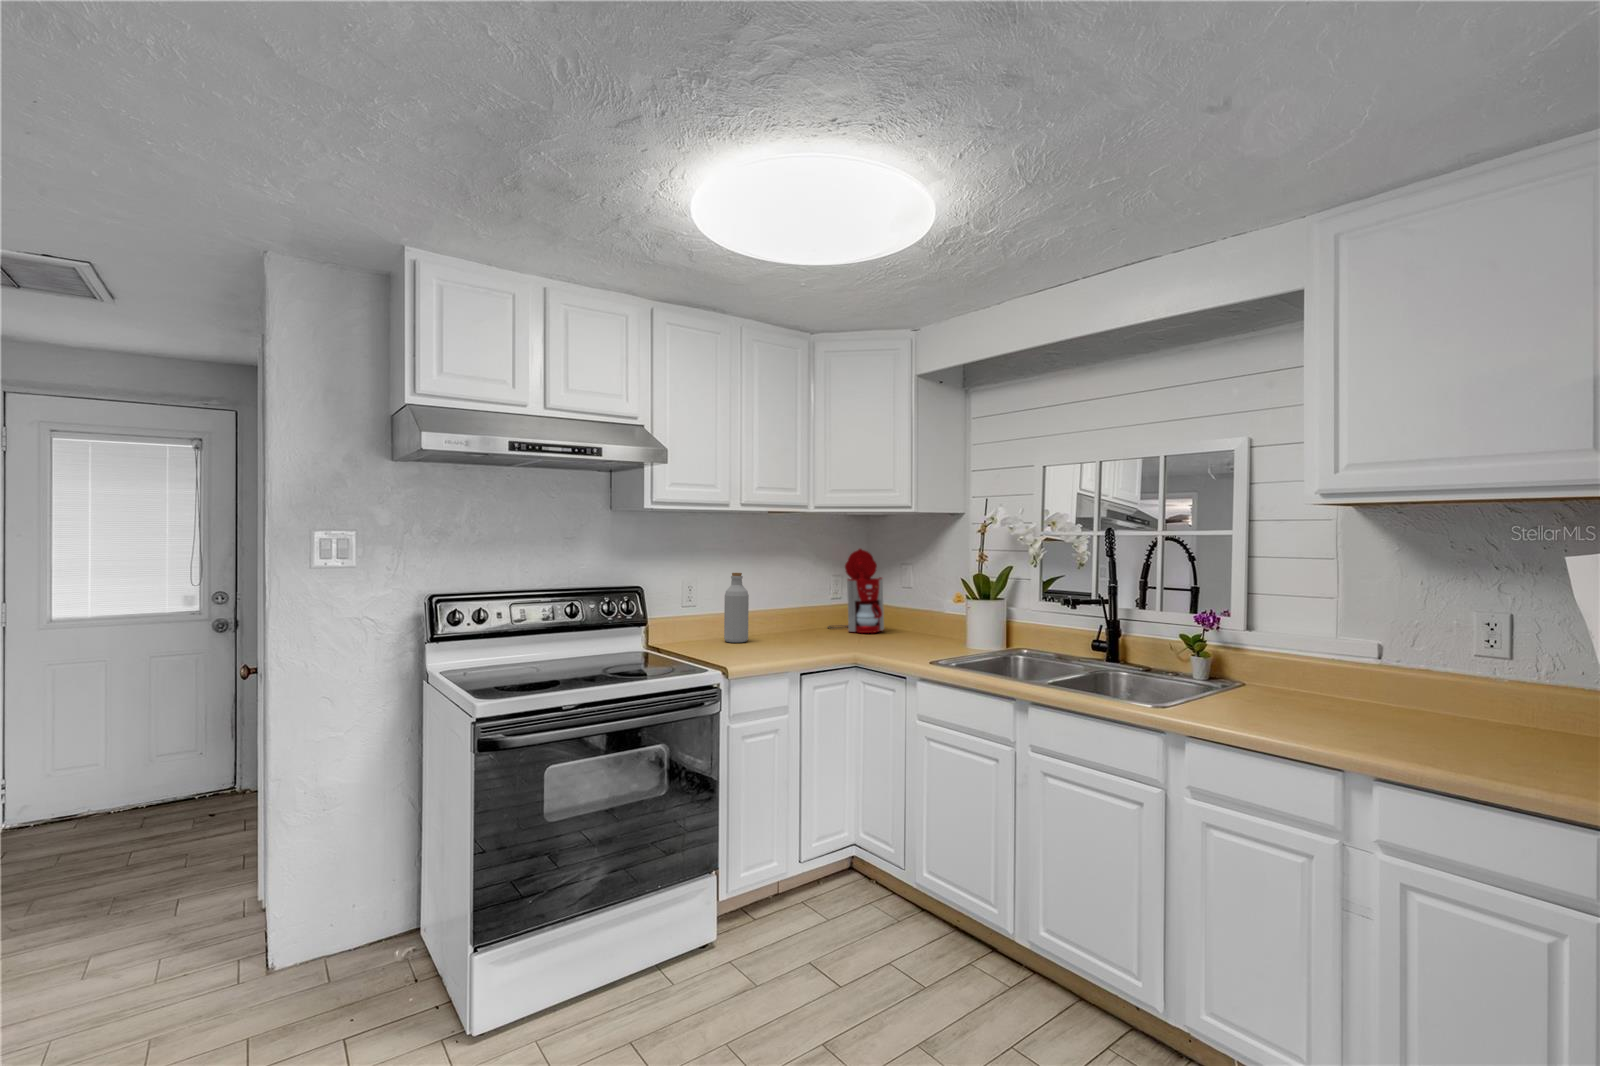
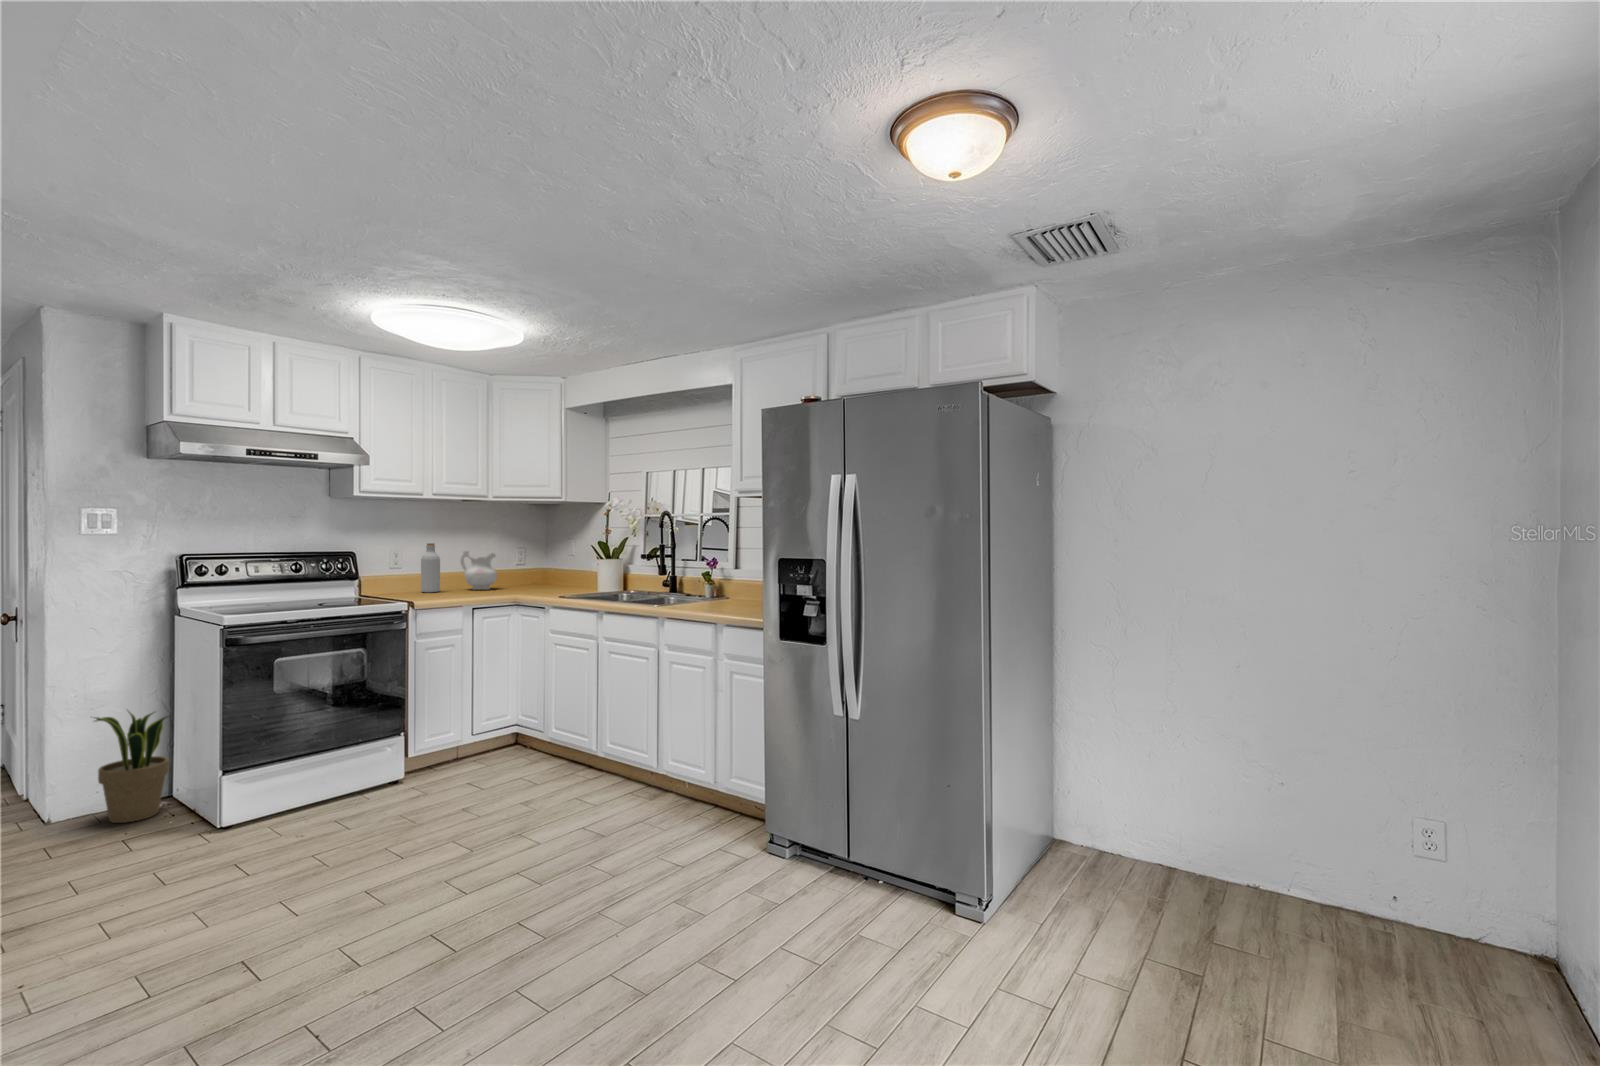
coffee maker: present [828,549,884,633] -> none [507,528,548,586]
ceramic pitcher: none [773,583,820,639] -> present [460,551,497,590]
potted plant: none [315,816,416,984] -> present [94,710,169,823]

